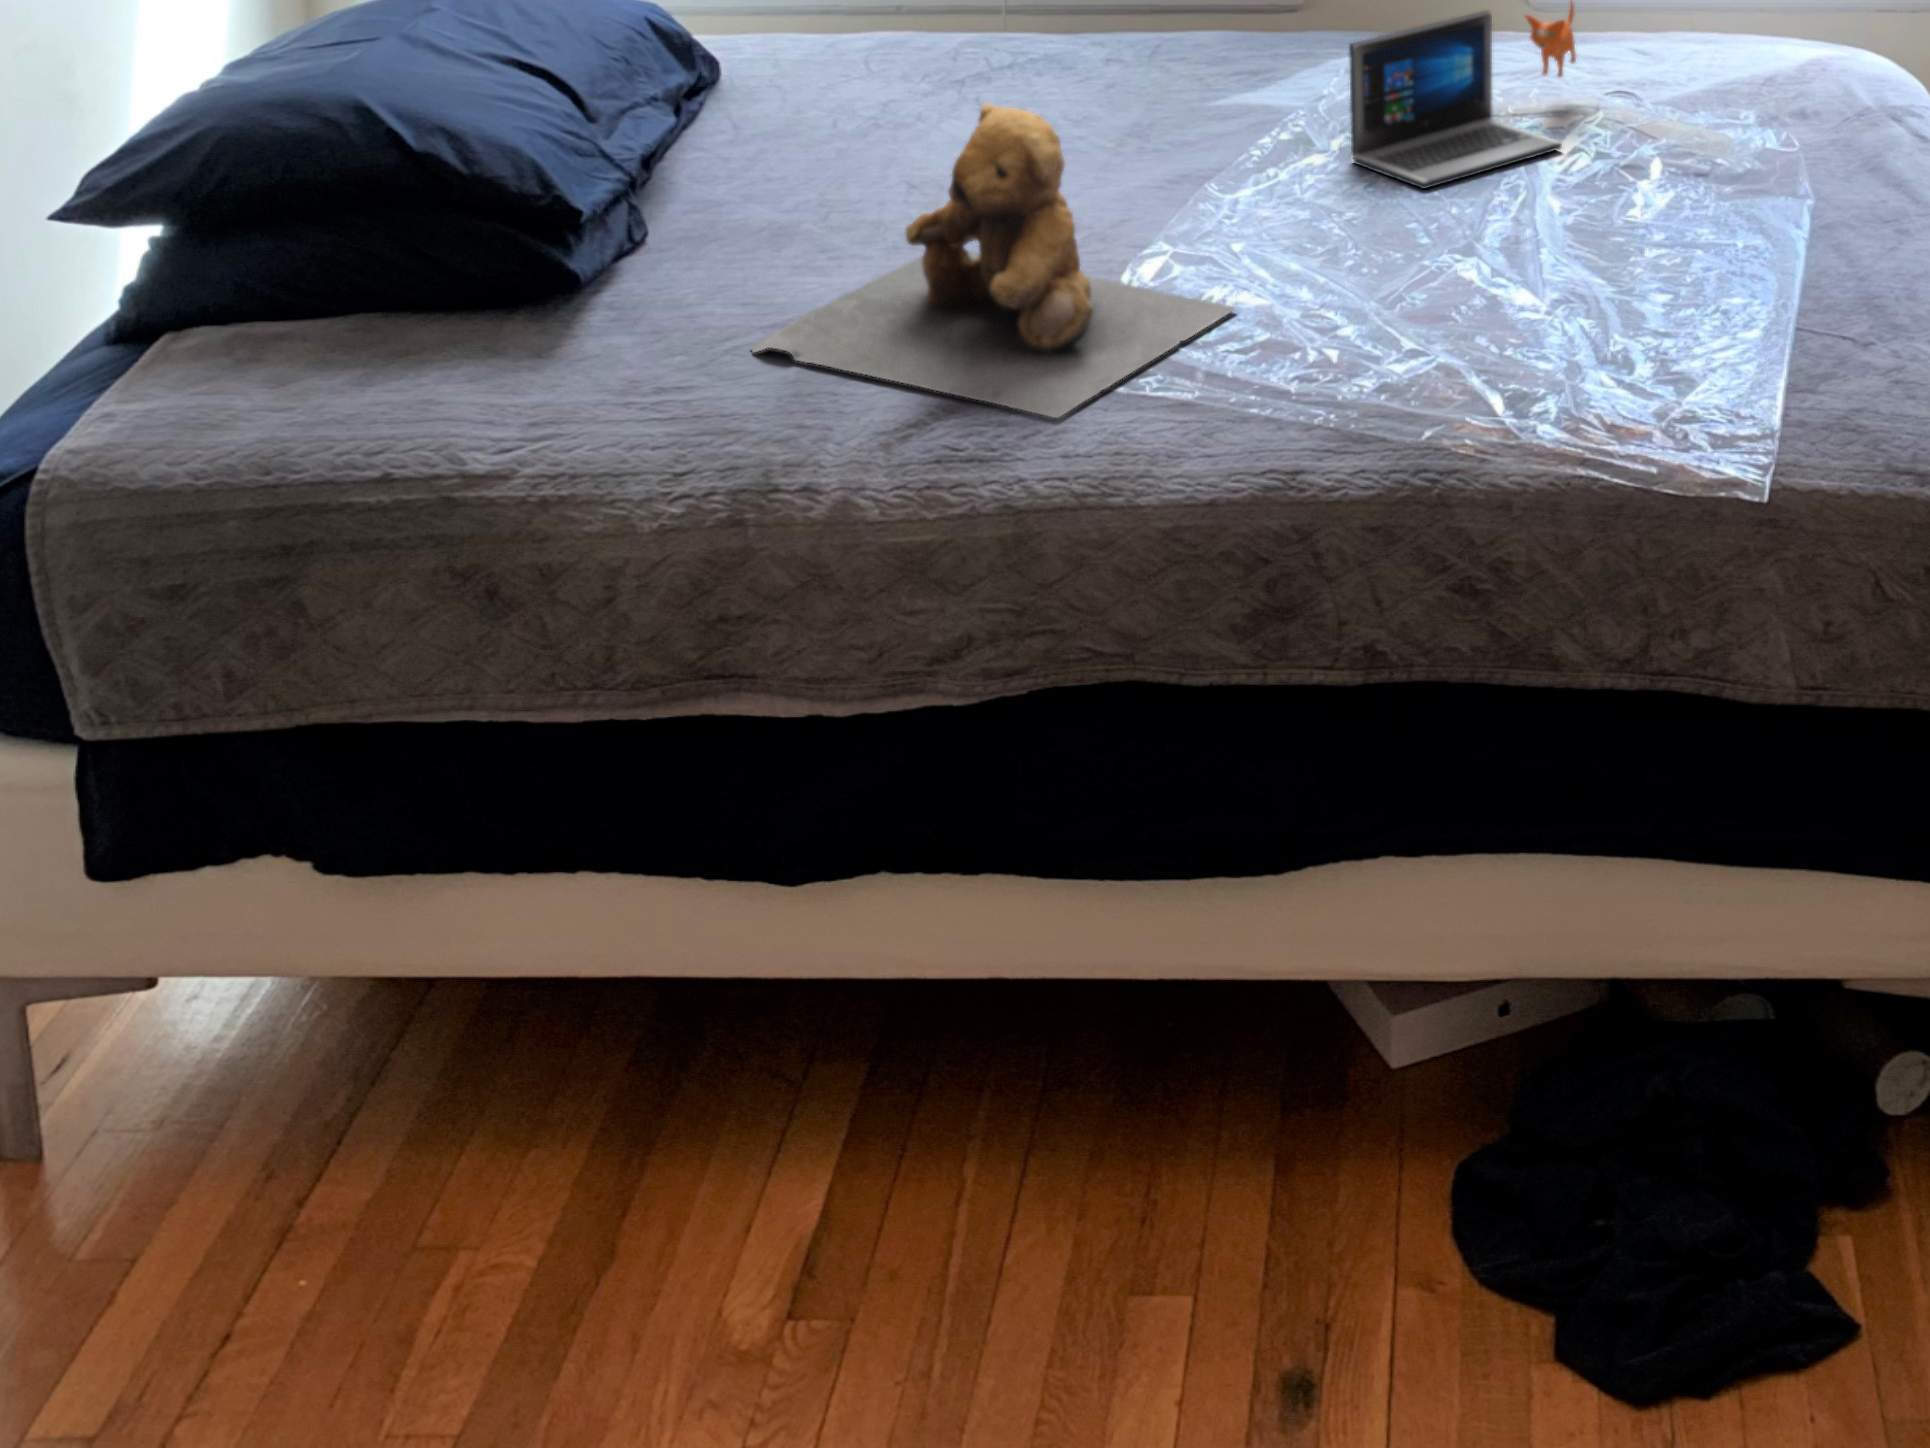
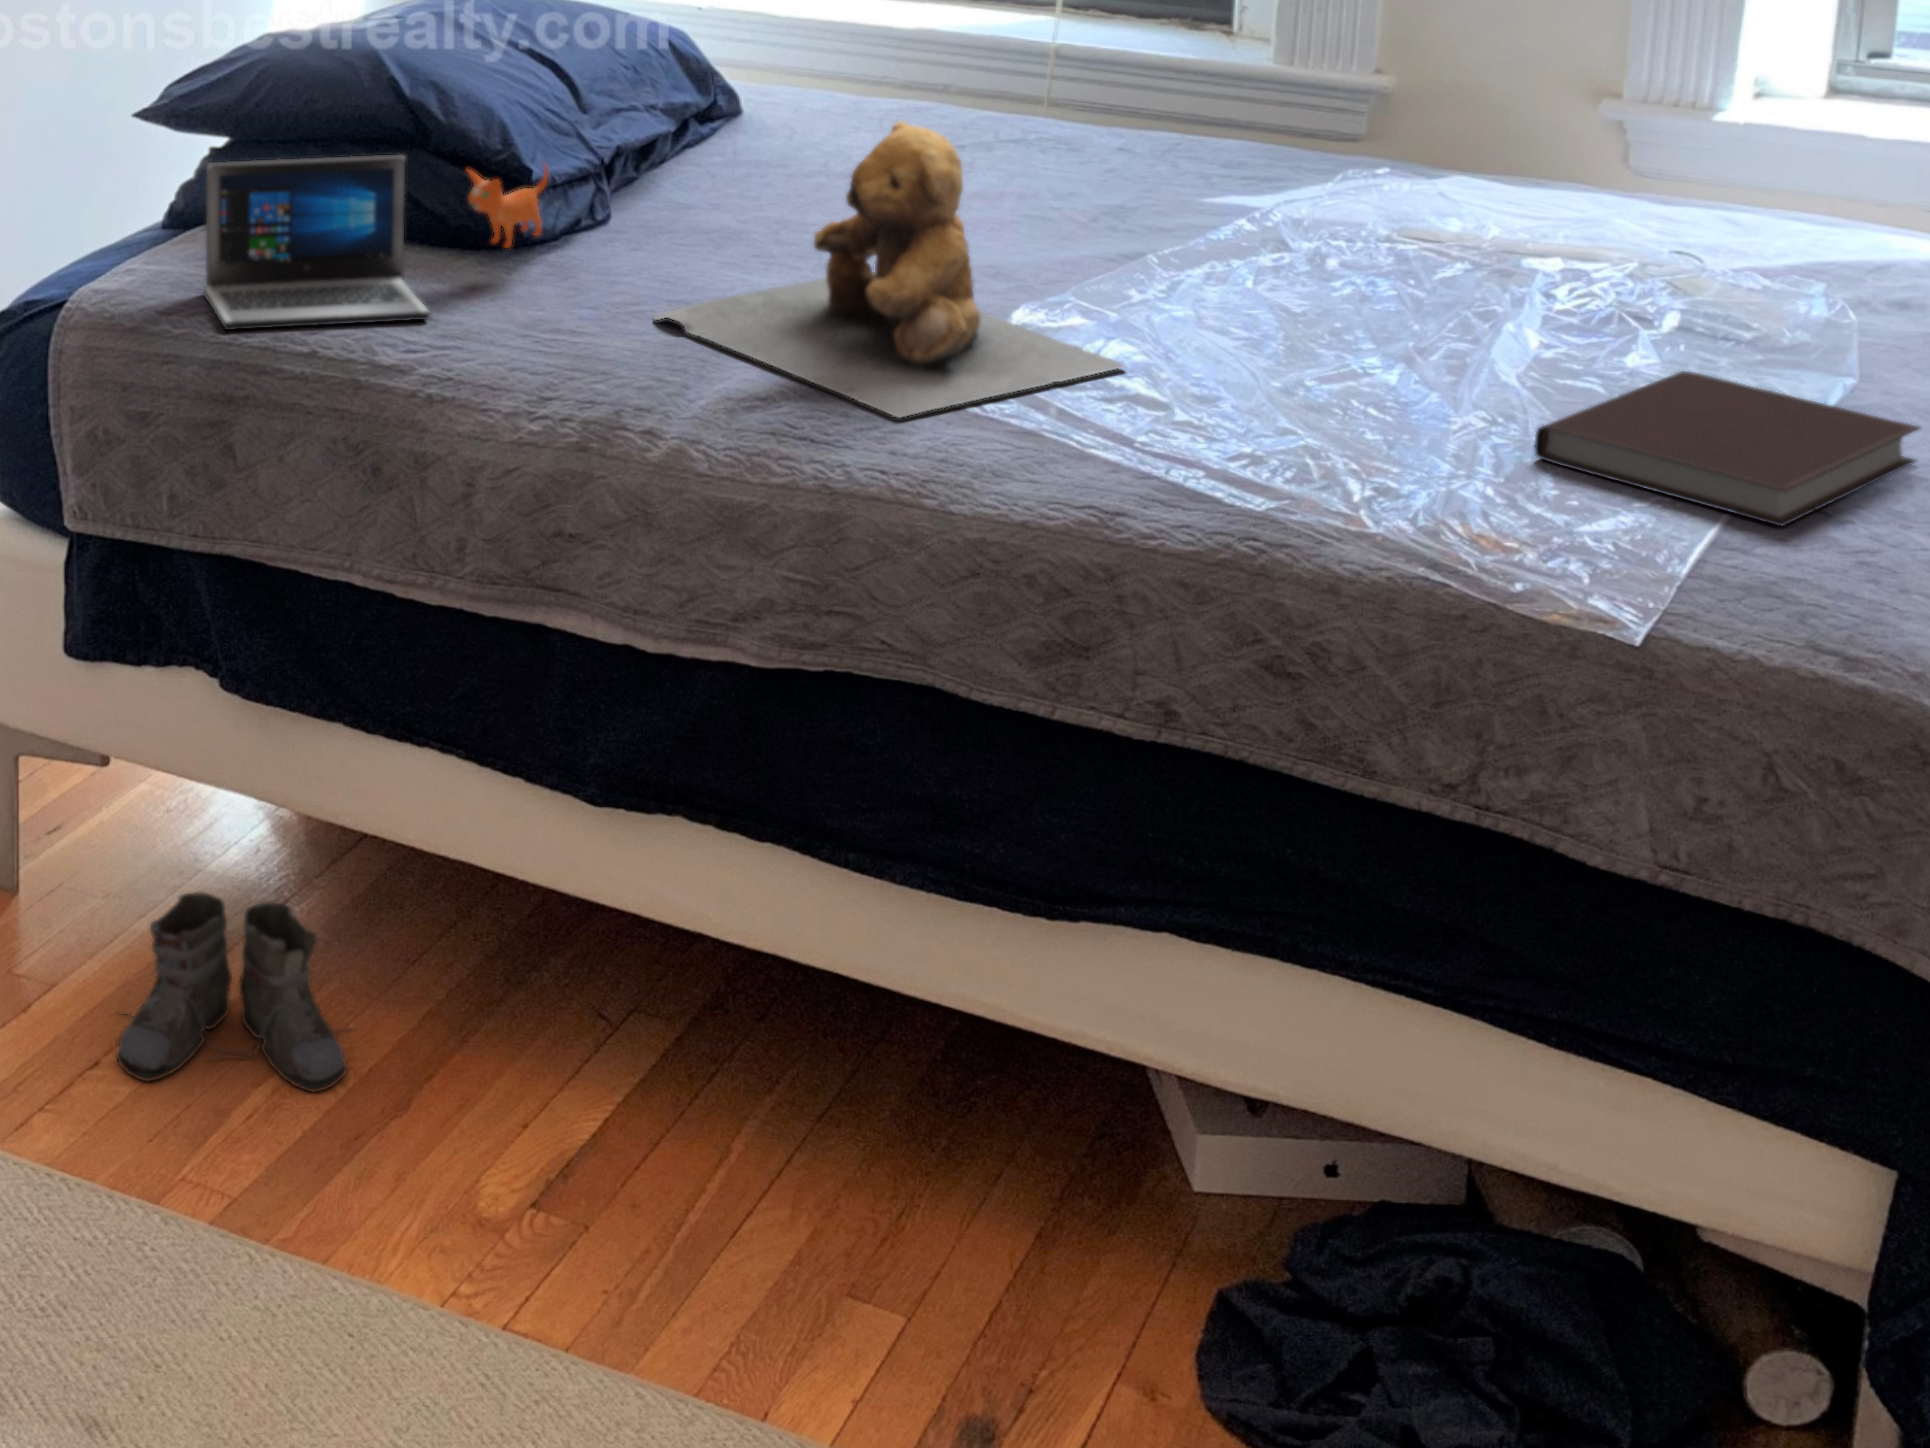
laptop: present [1349,1,1576,189] -> present [203,154,548,330]
notebook: none [1612,218,1886,358] -> present [1534,371,1920,526]
boots: none [230,1091,540,1353] -> present [117,892,347,1092]

